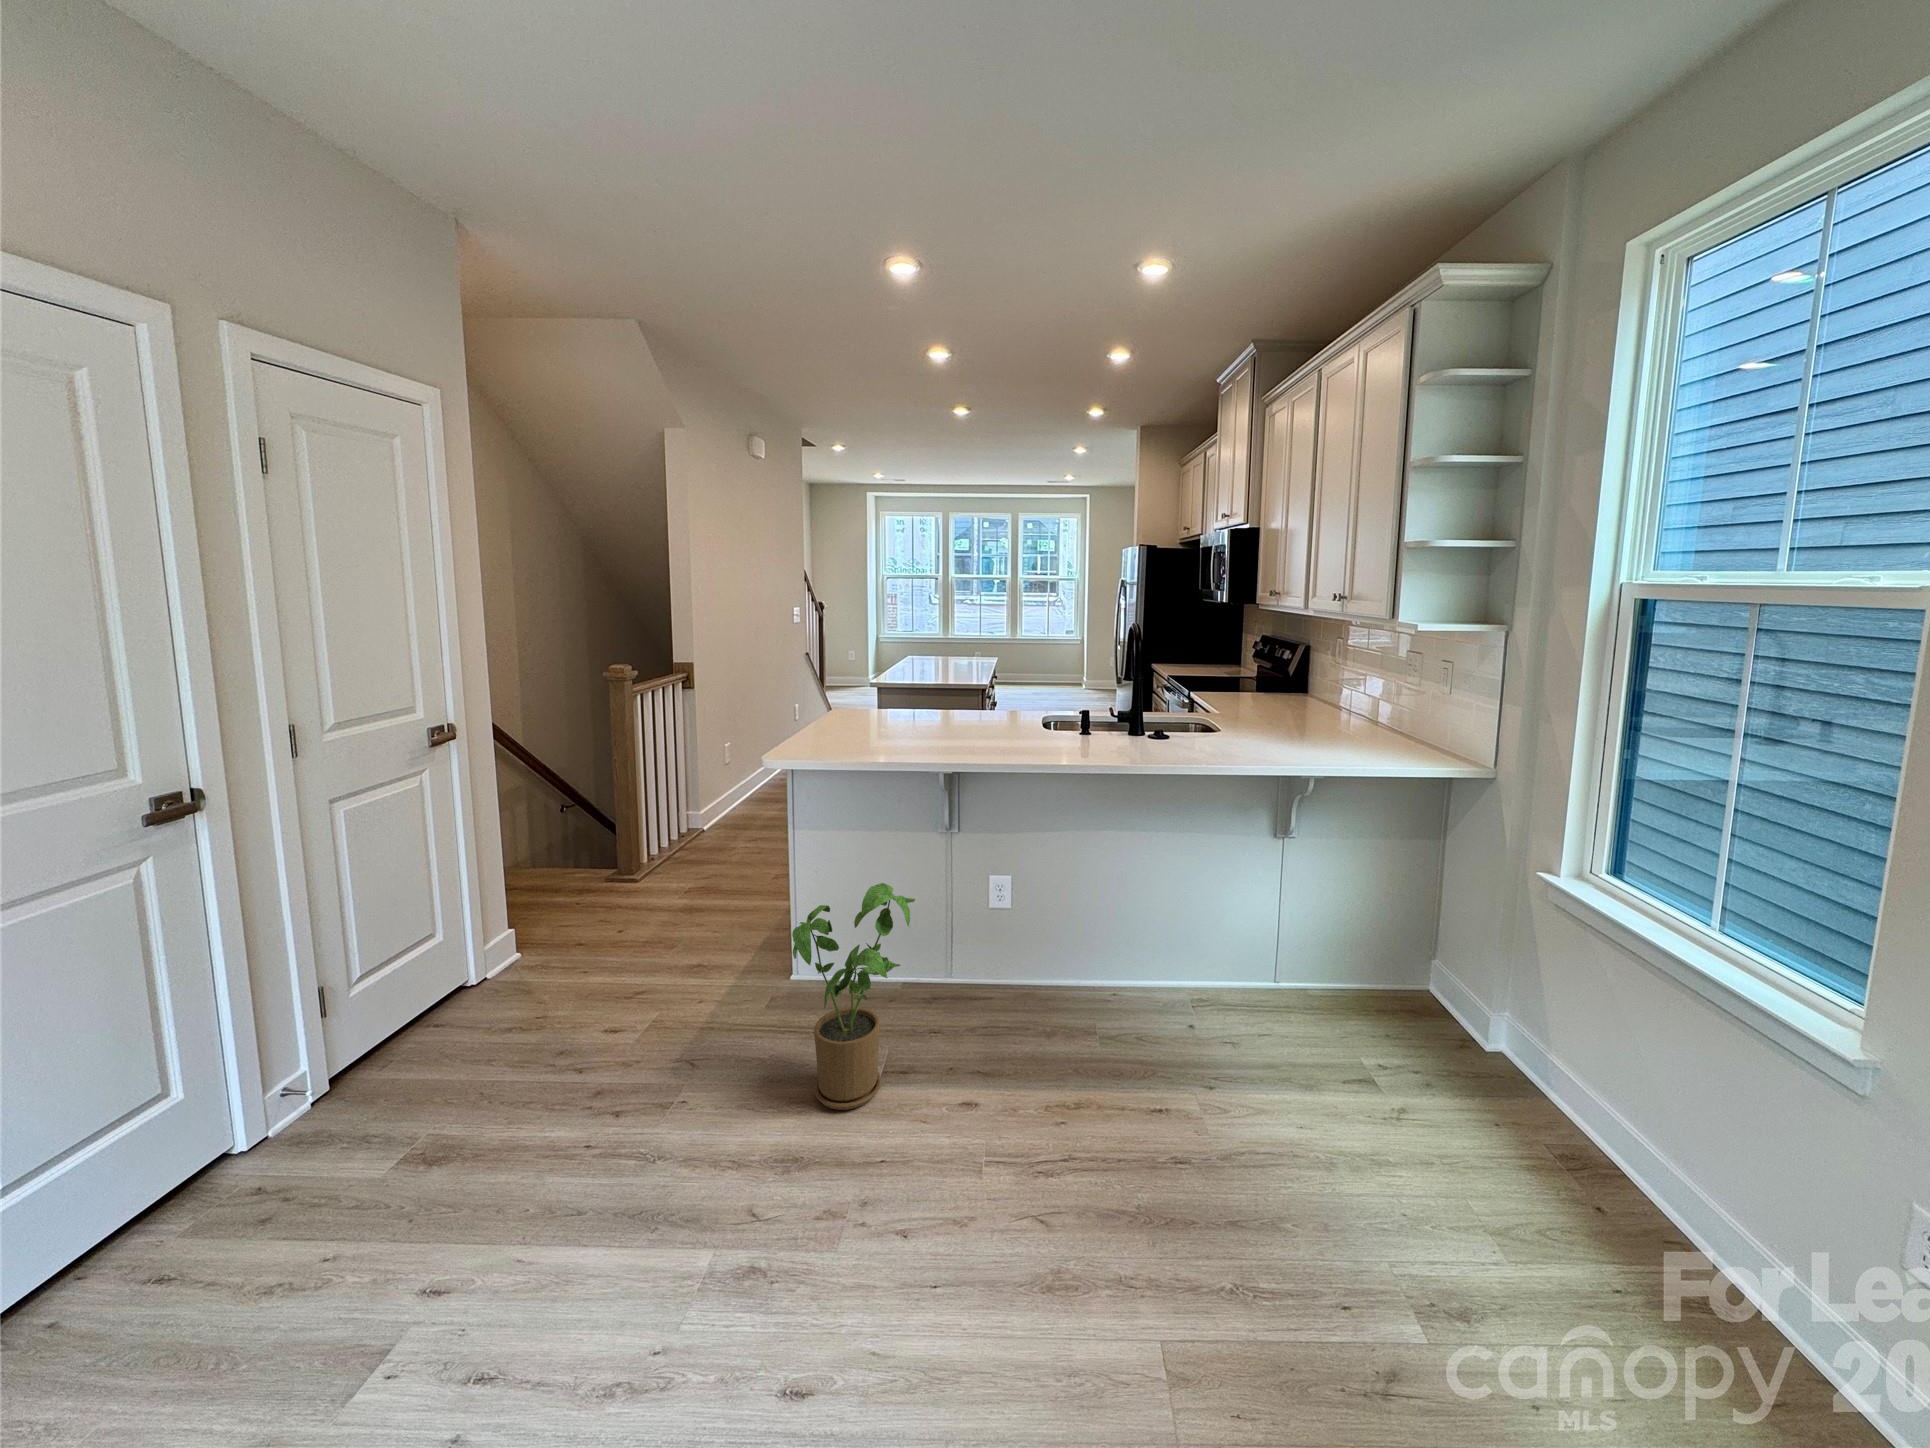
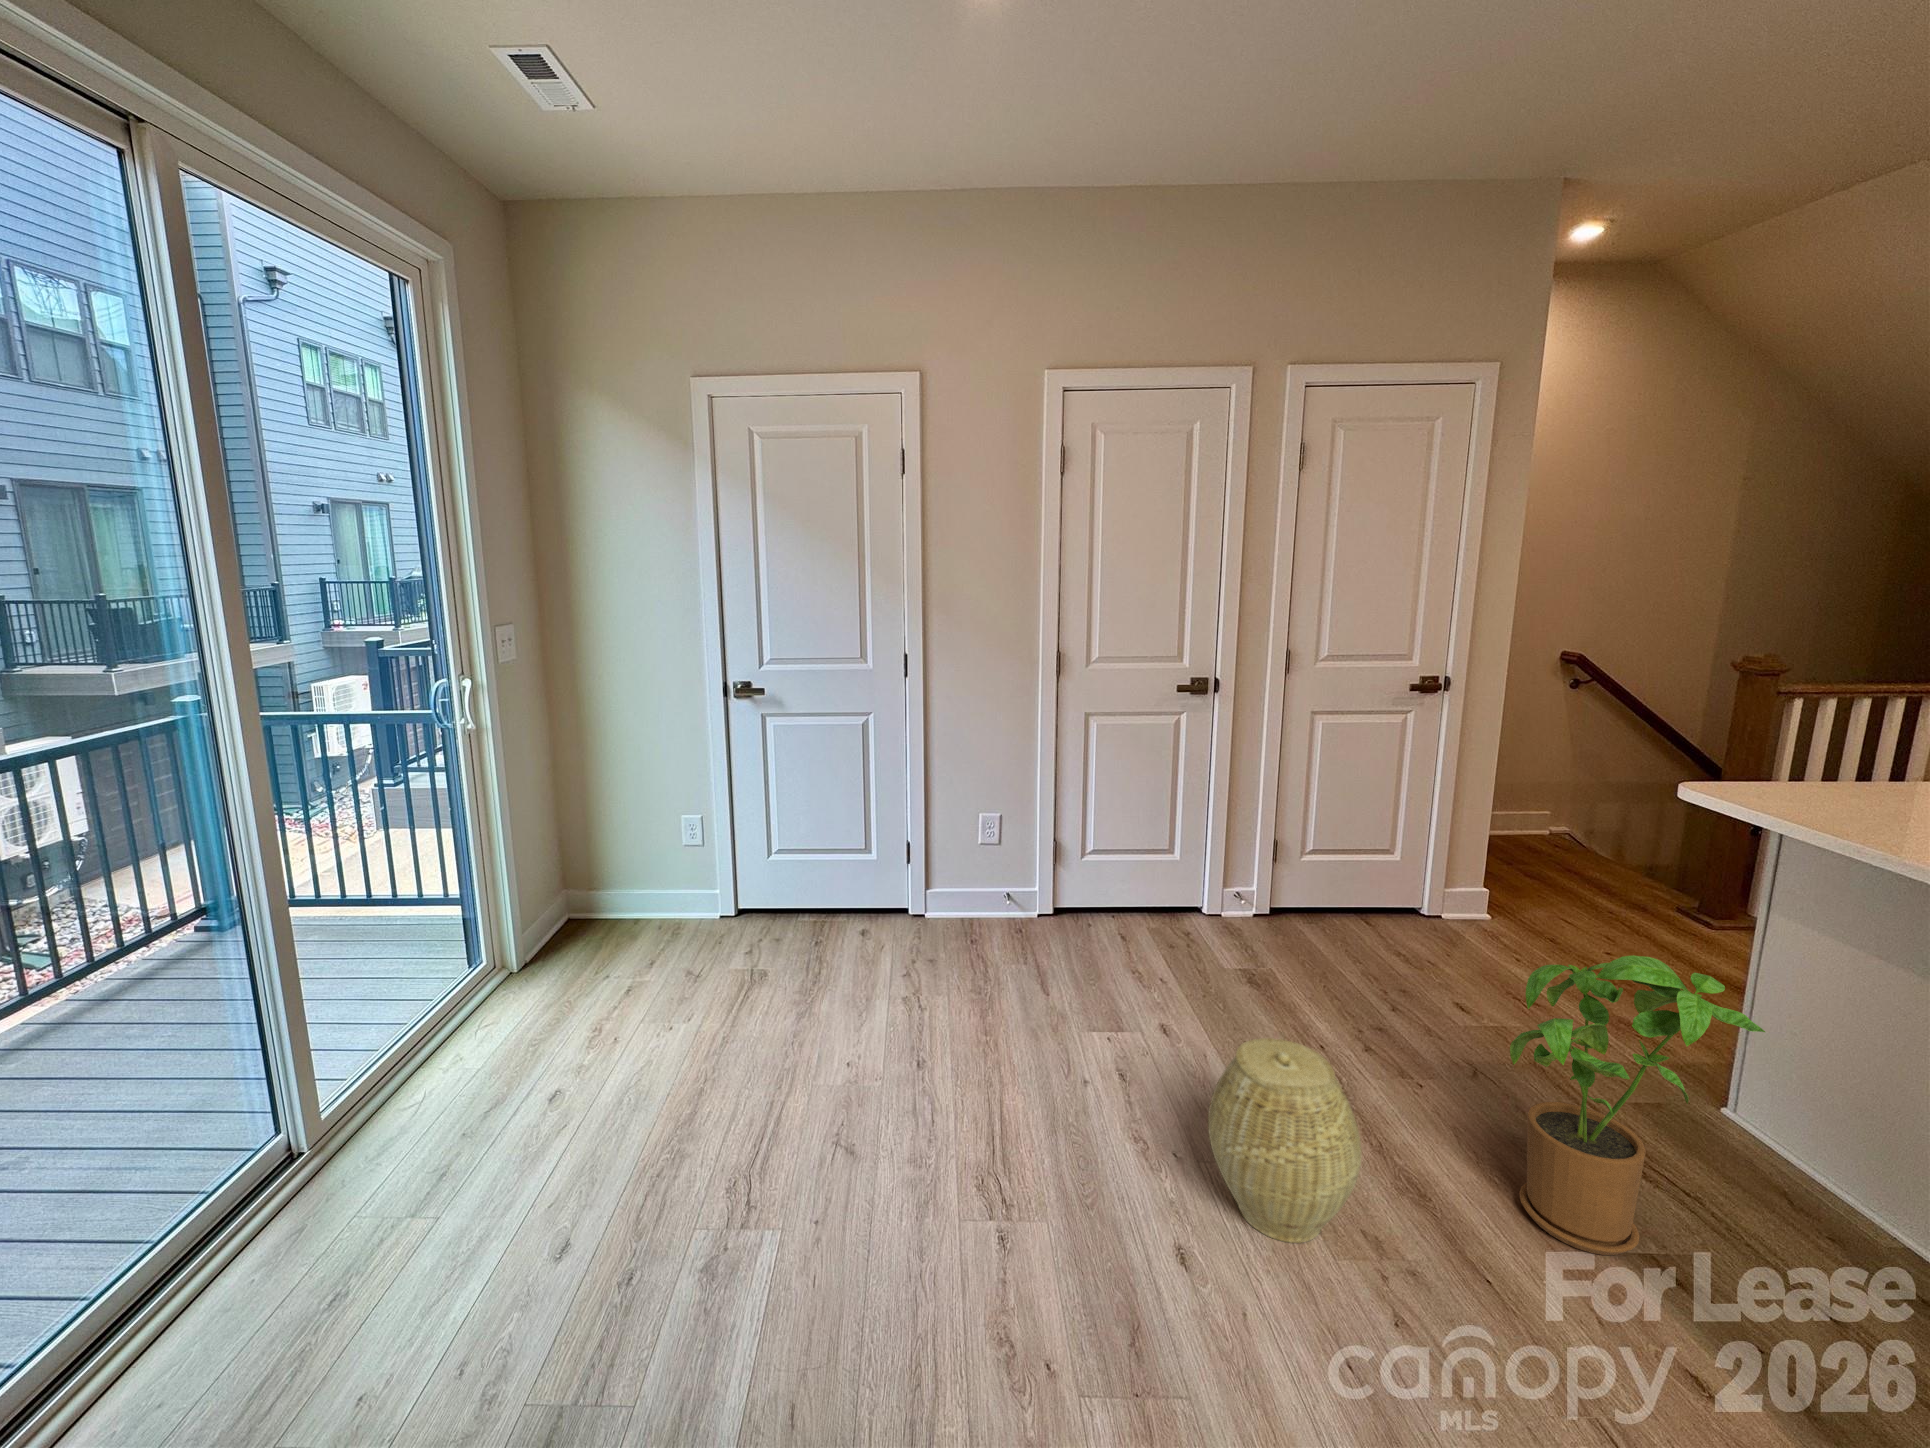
woven basket: none [698,1101,843,1311] -> present [1208,1038,1361,1243]

